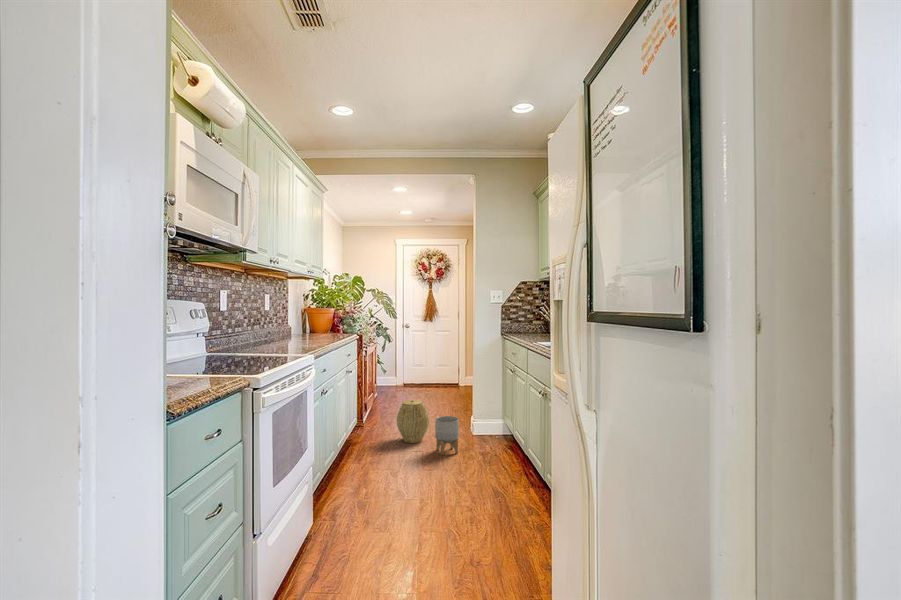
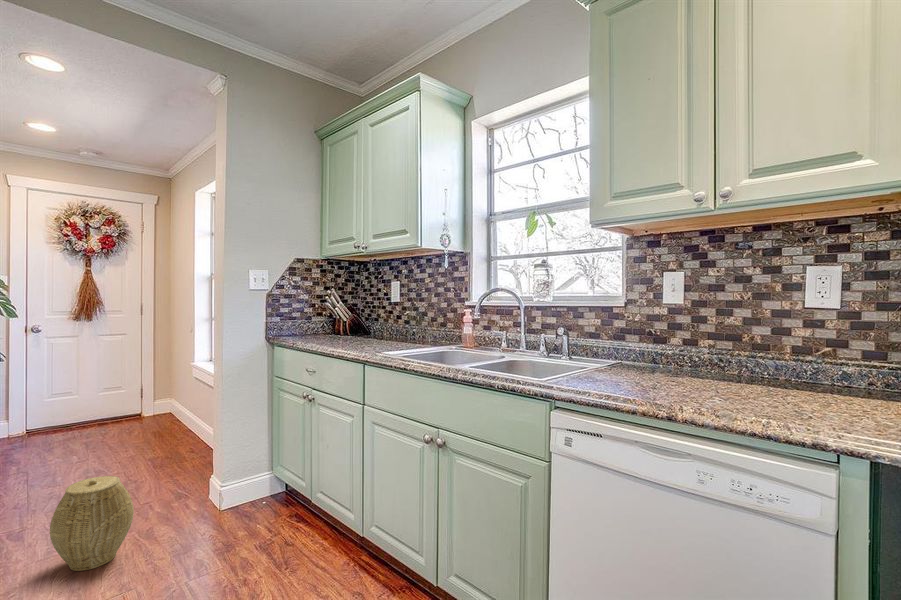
planter: present [435,416,459,455] -> none [160,495,212,580]

